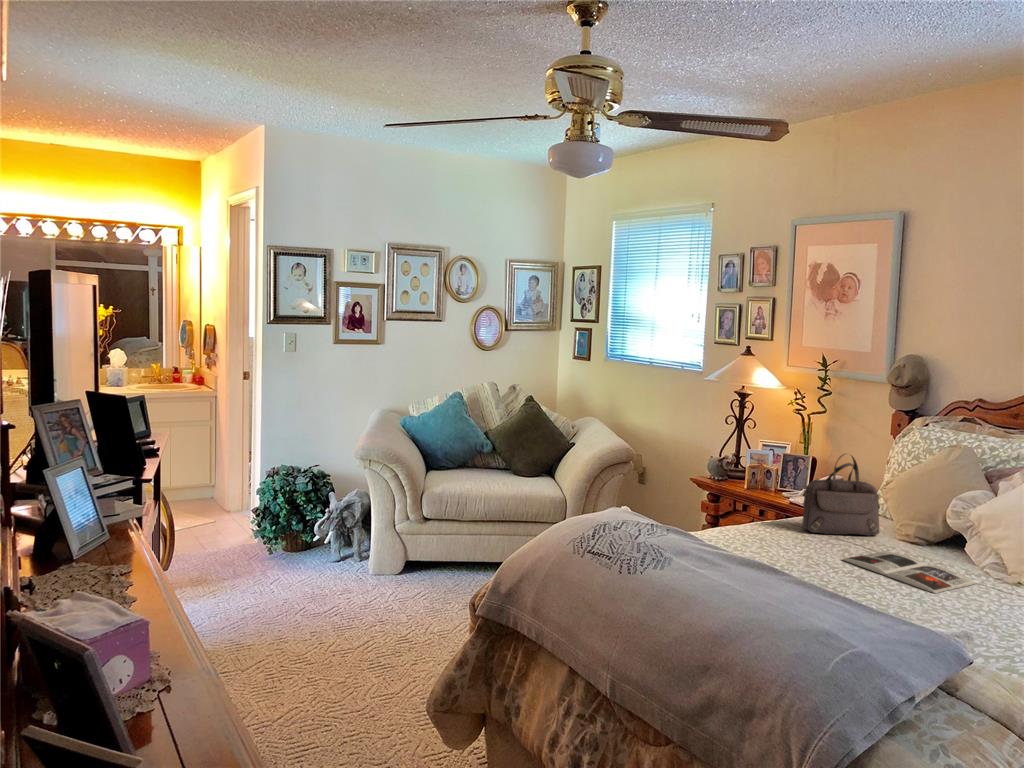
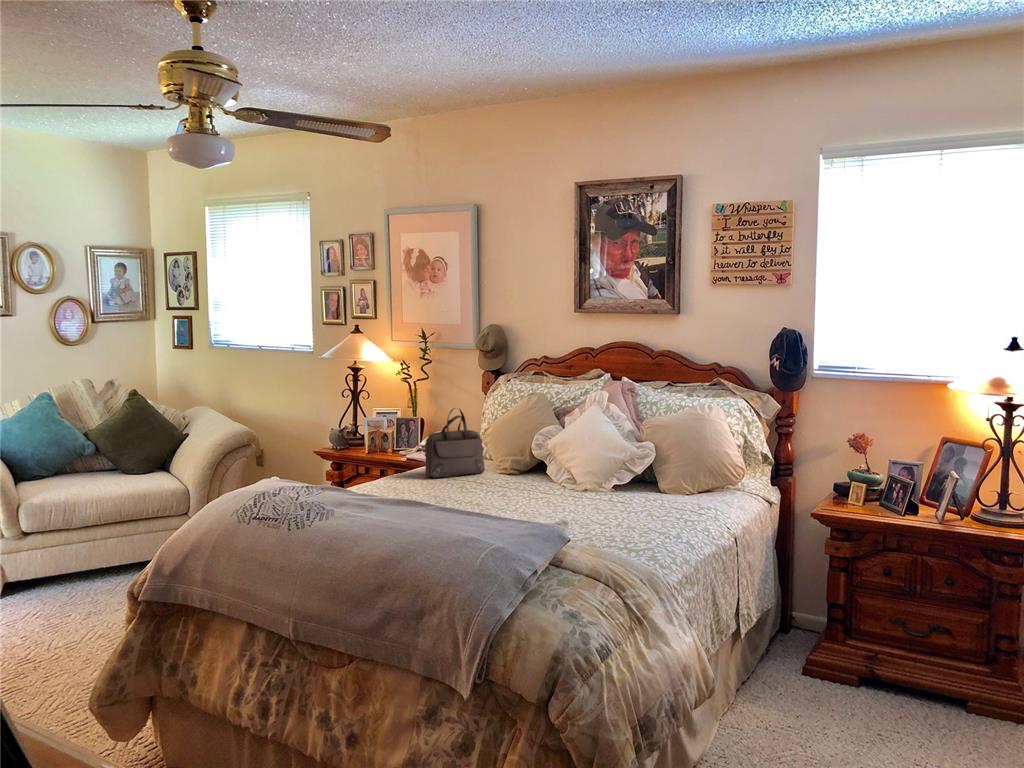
magazine: present [843,551,976,593] -> none [462,482,557,505]

